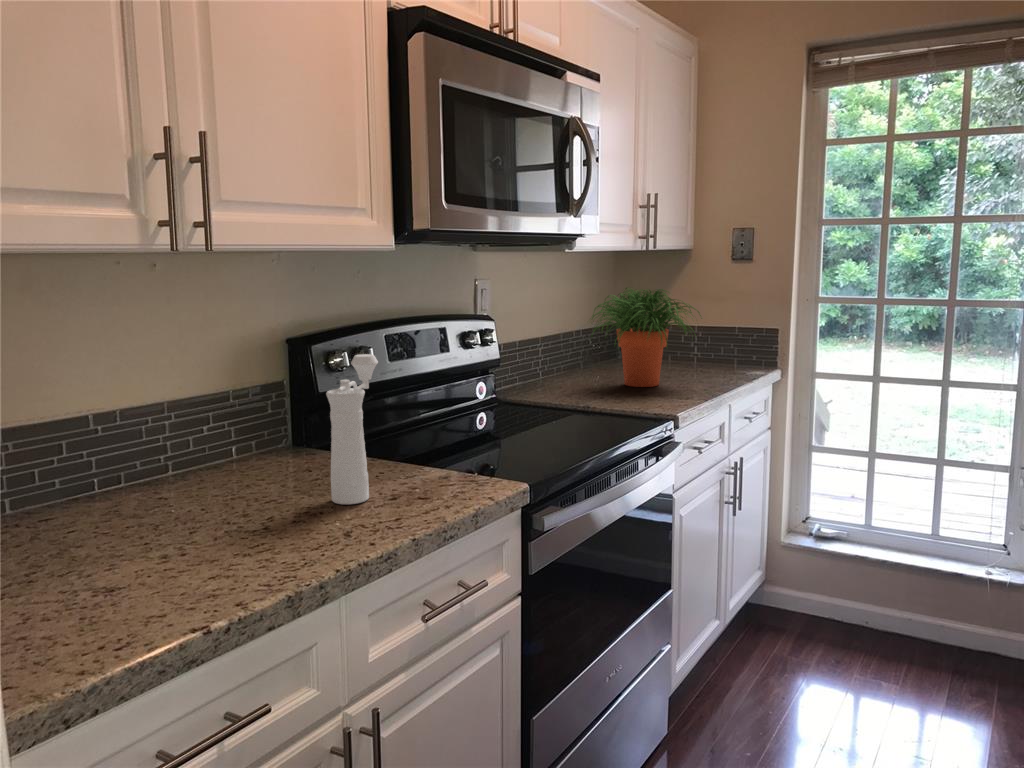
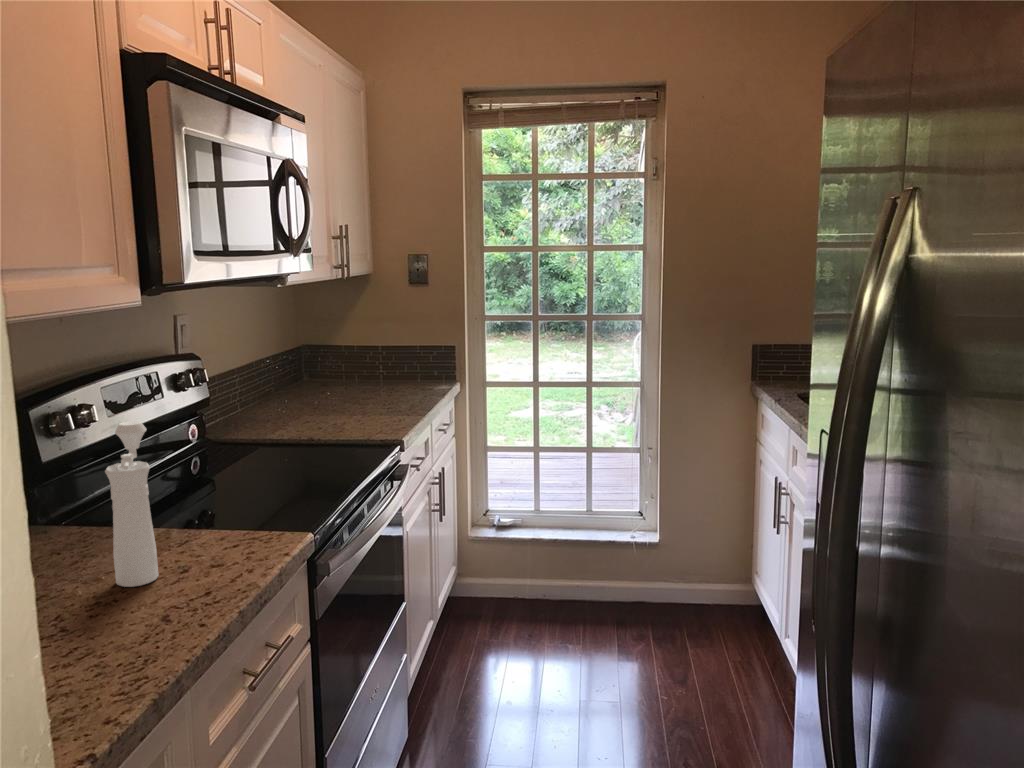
potted plant: present [592,288,701,387] -> none [293,317,403,412]

